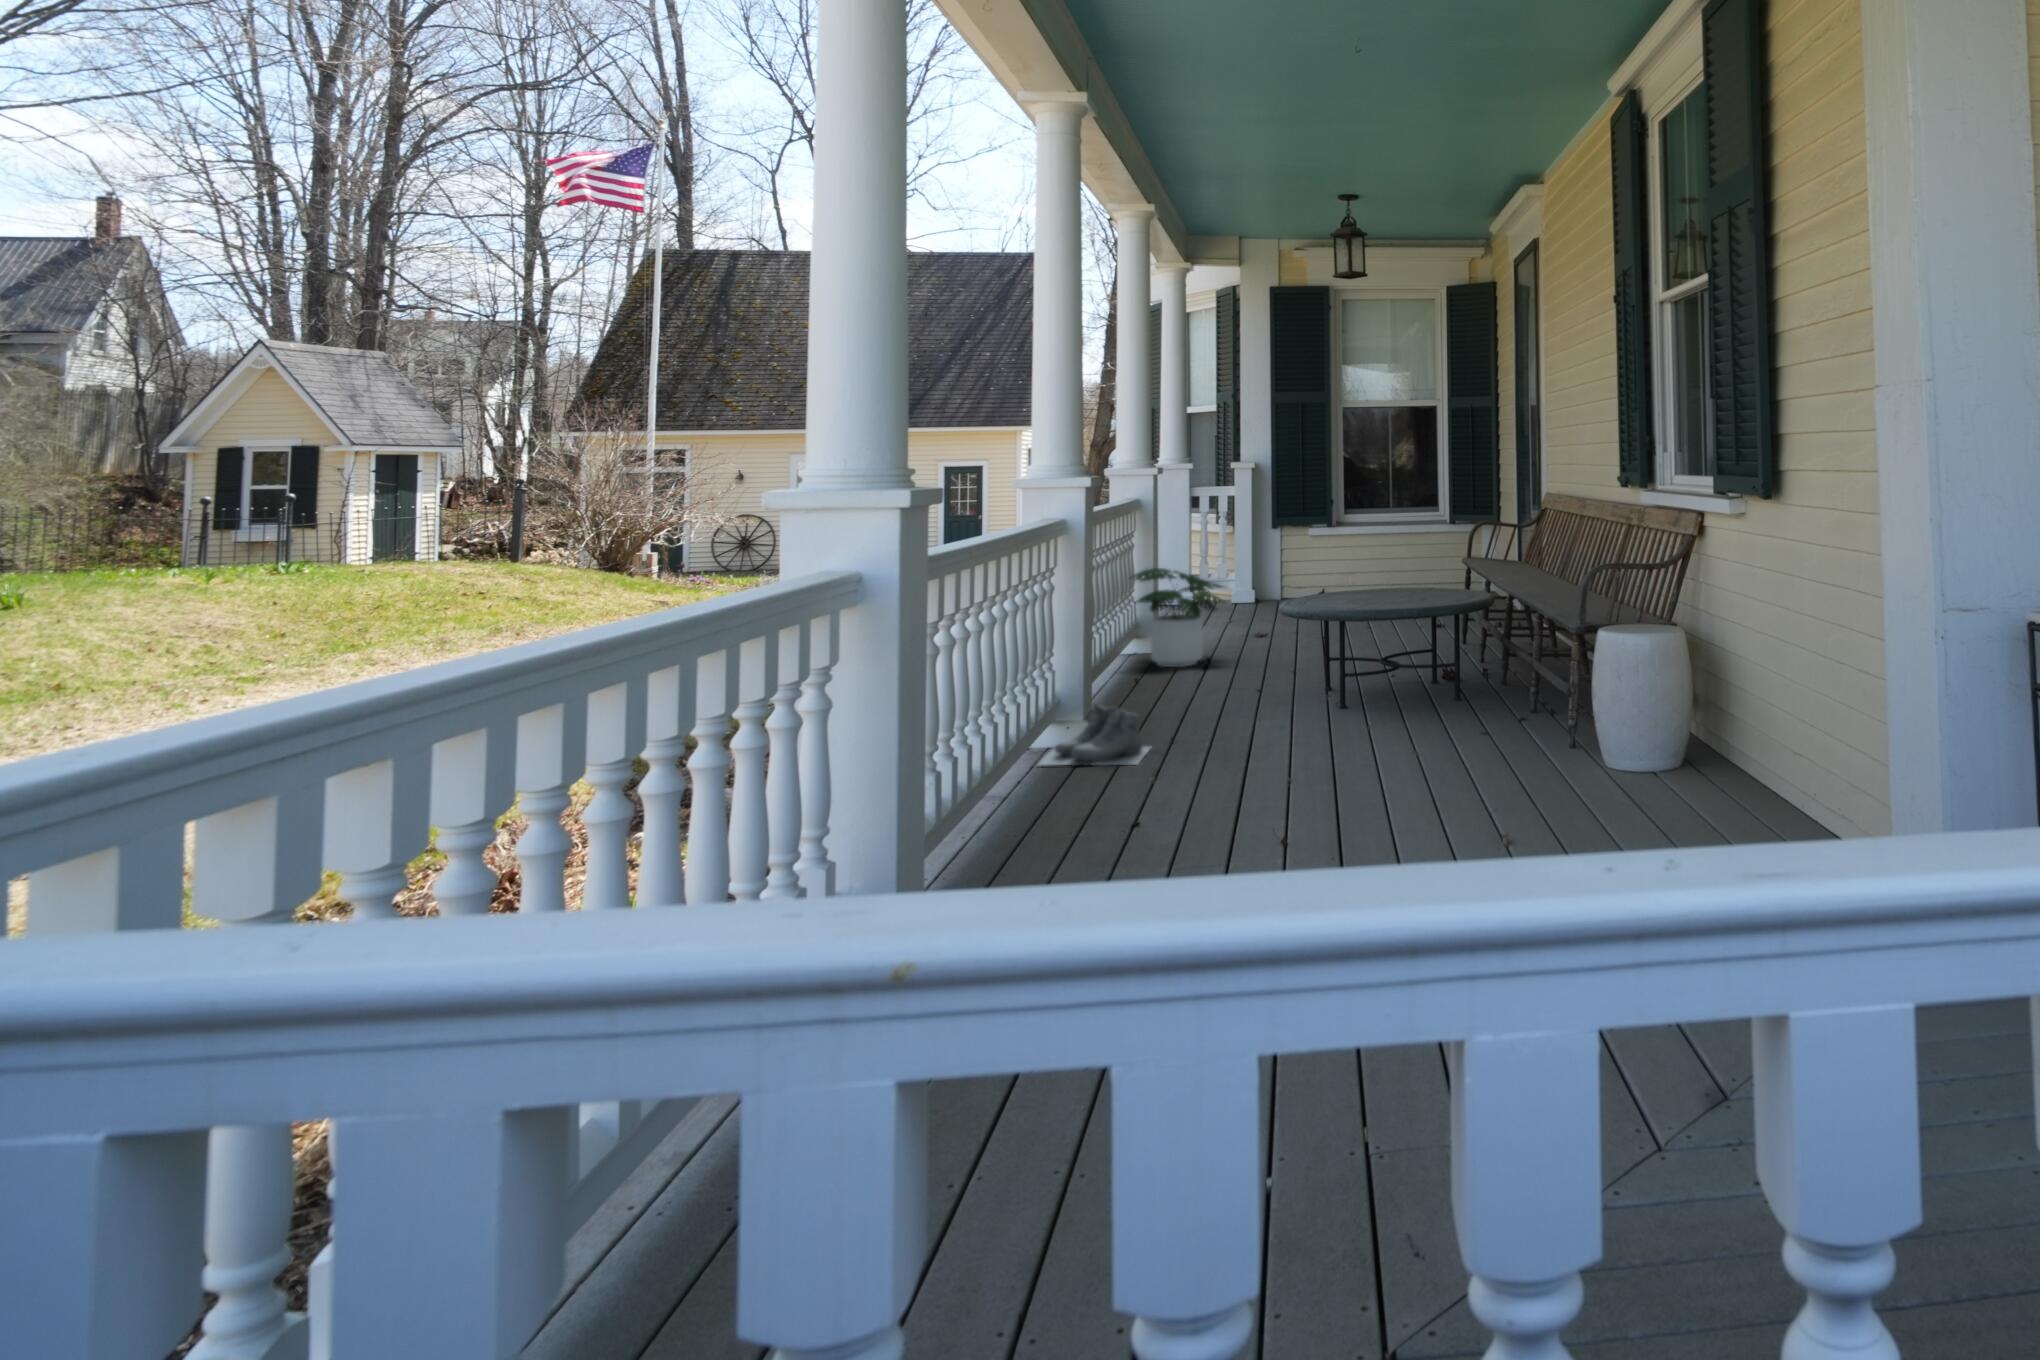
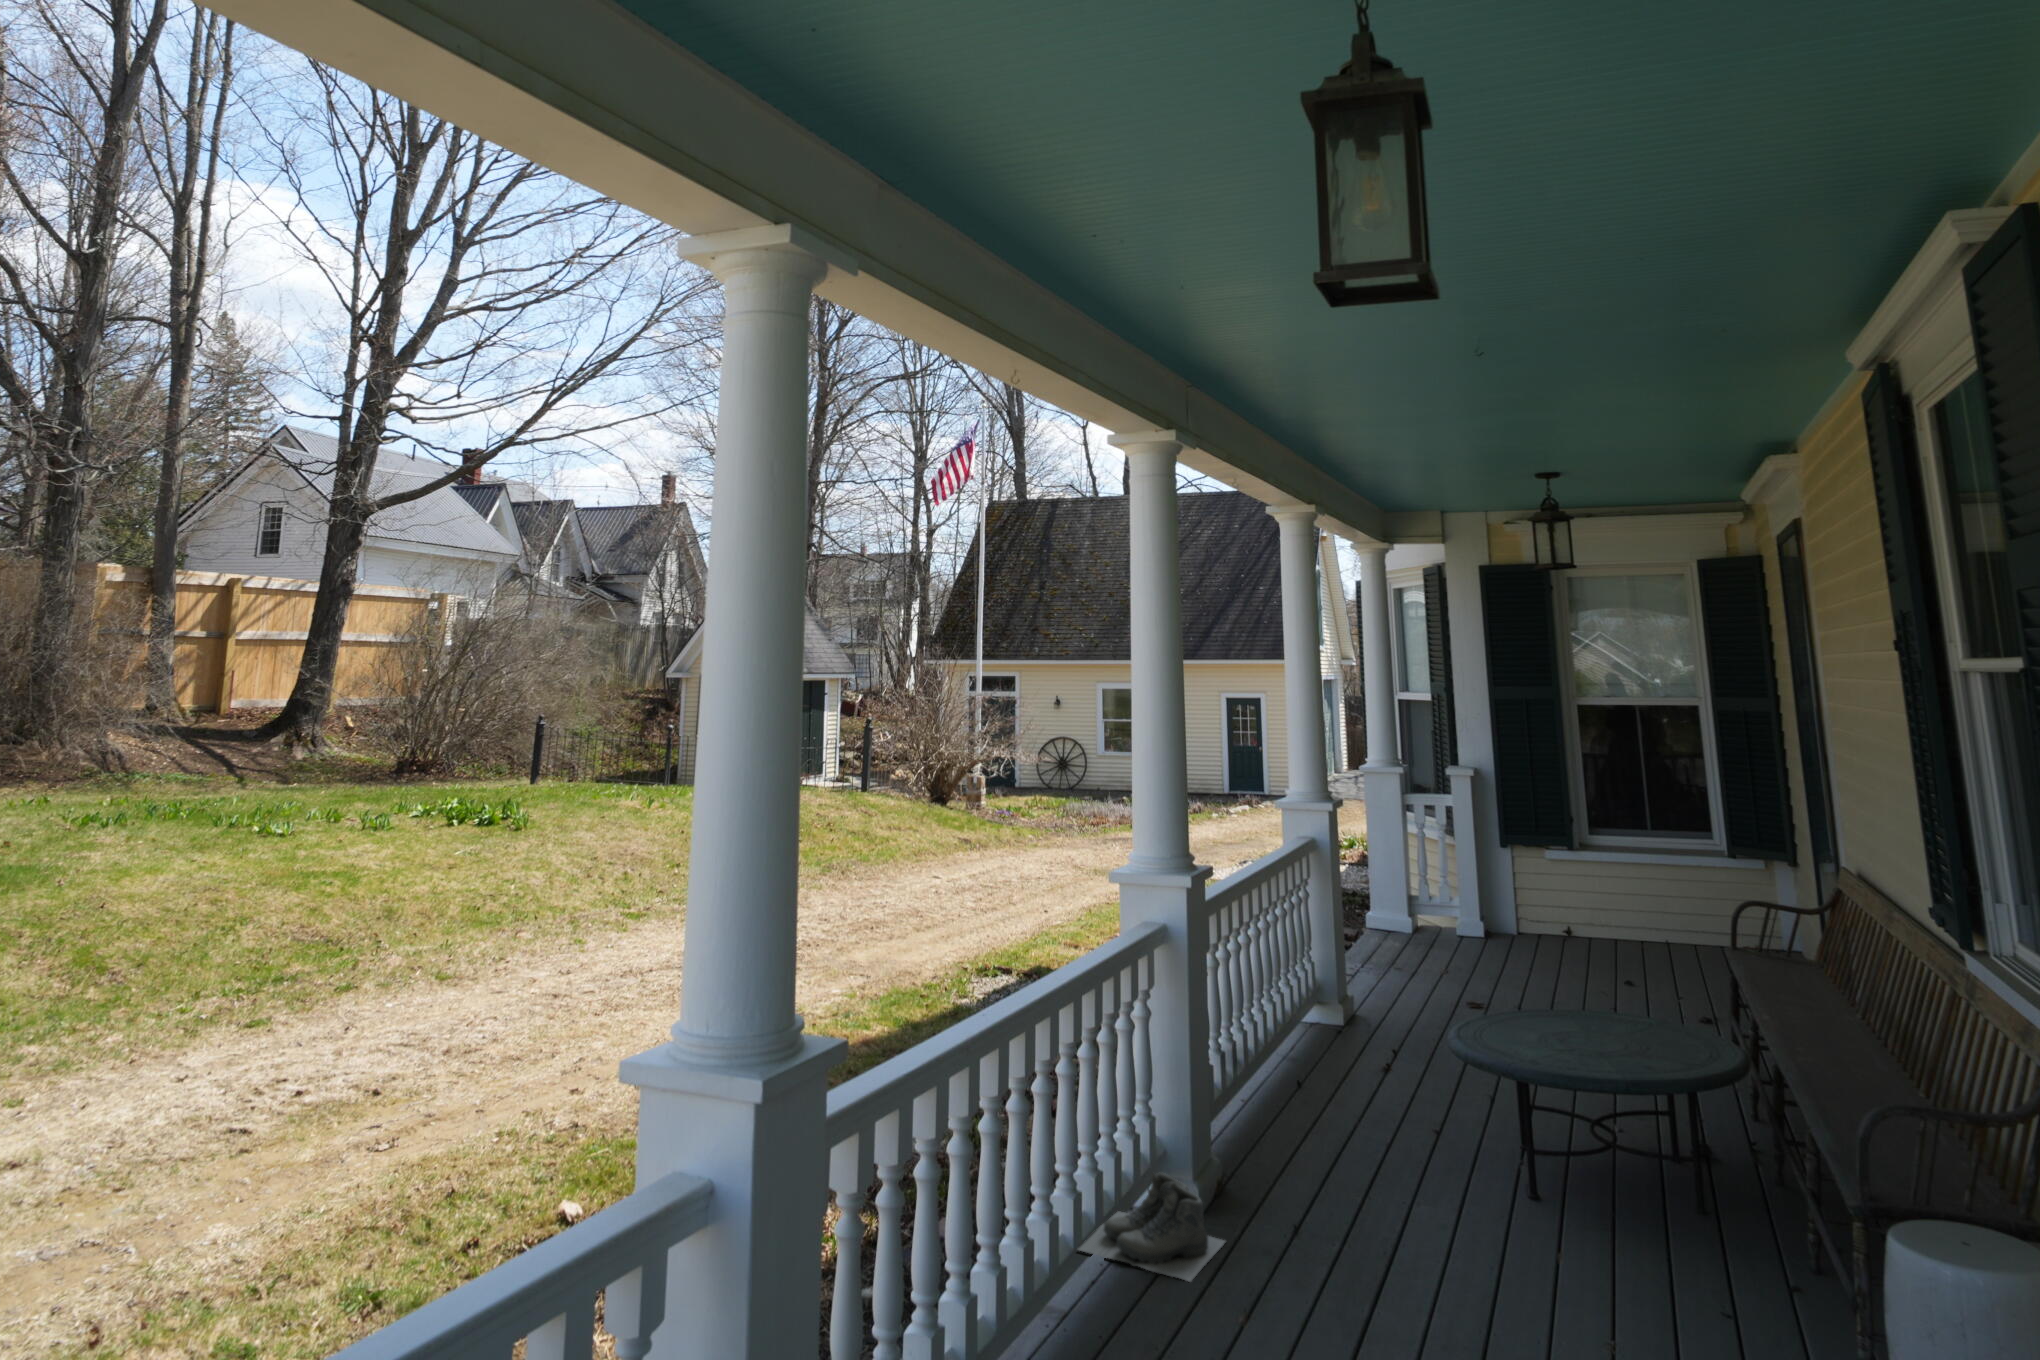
potted plant: present [1129,568,1226,667] -> none [1278,927,1401,1056]

